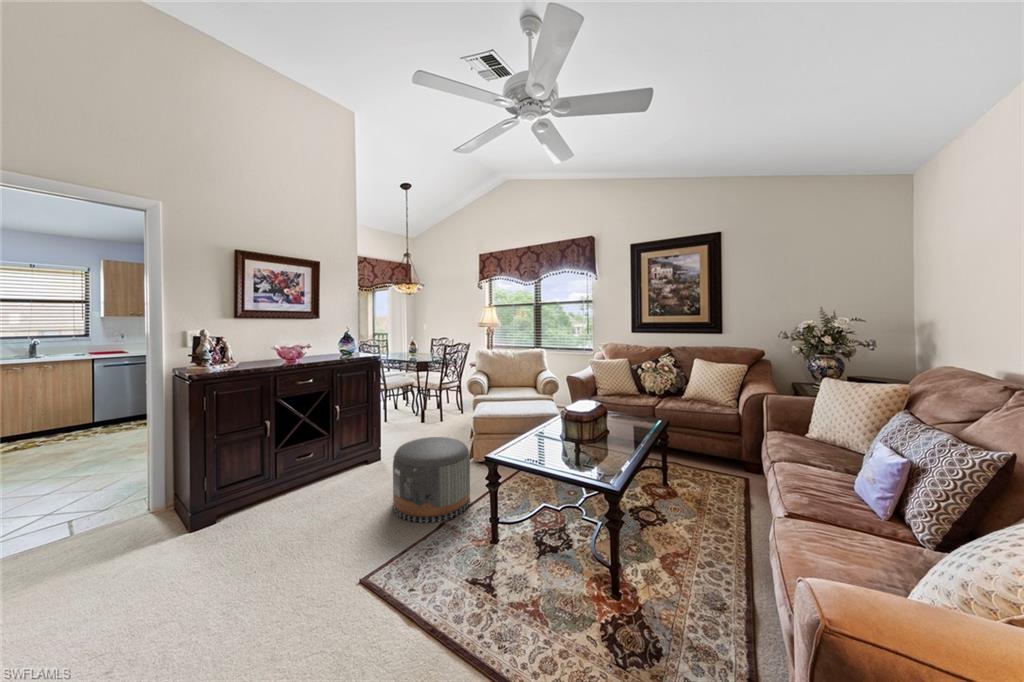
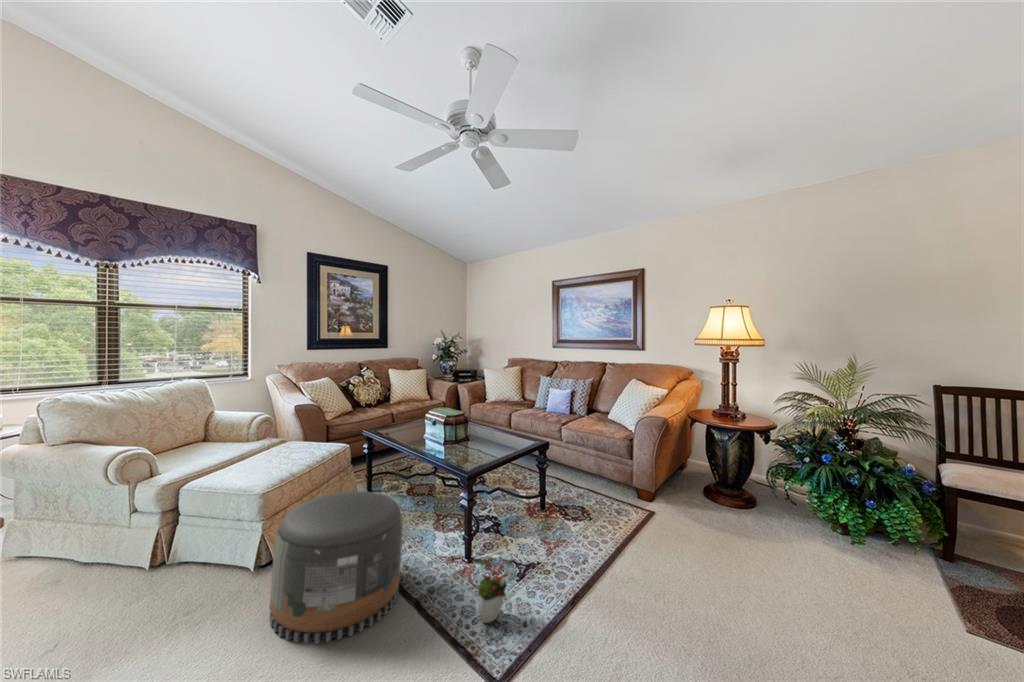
decorative plant: none [405,519,431,573] -> present [478,558,507,623]

